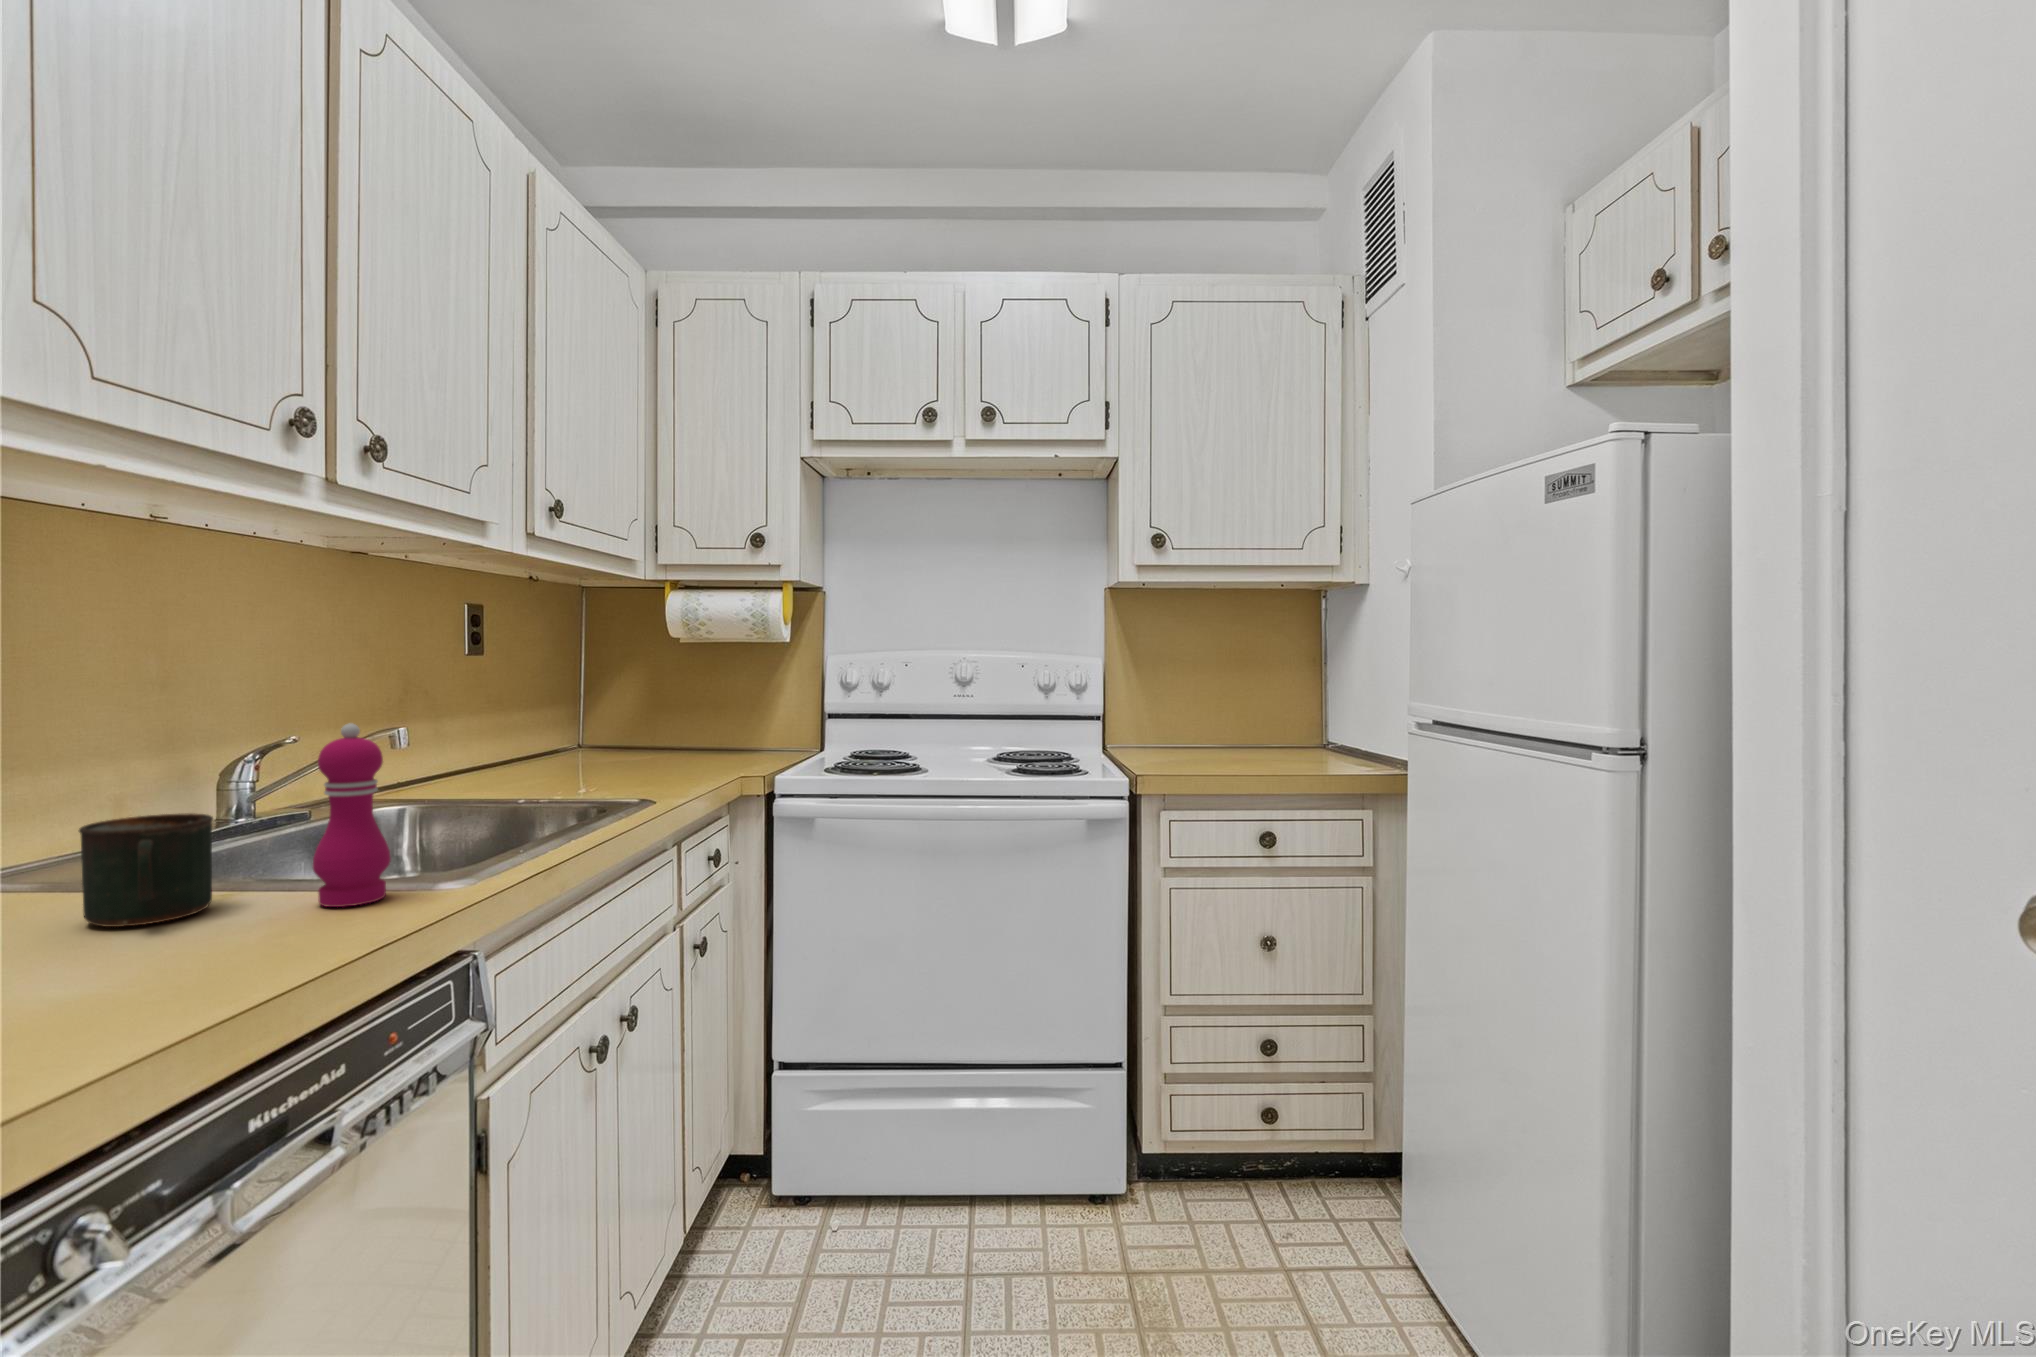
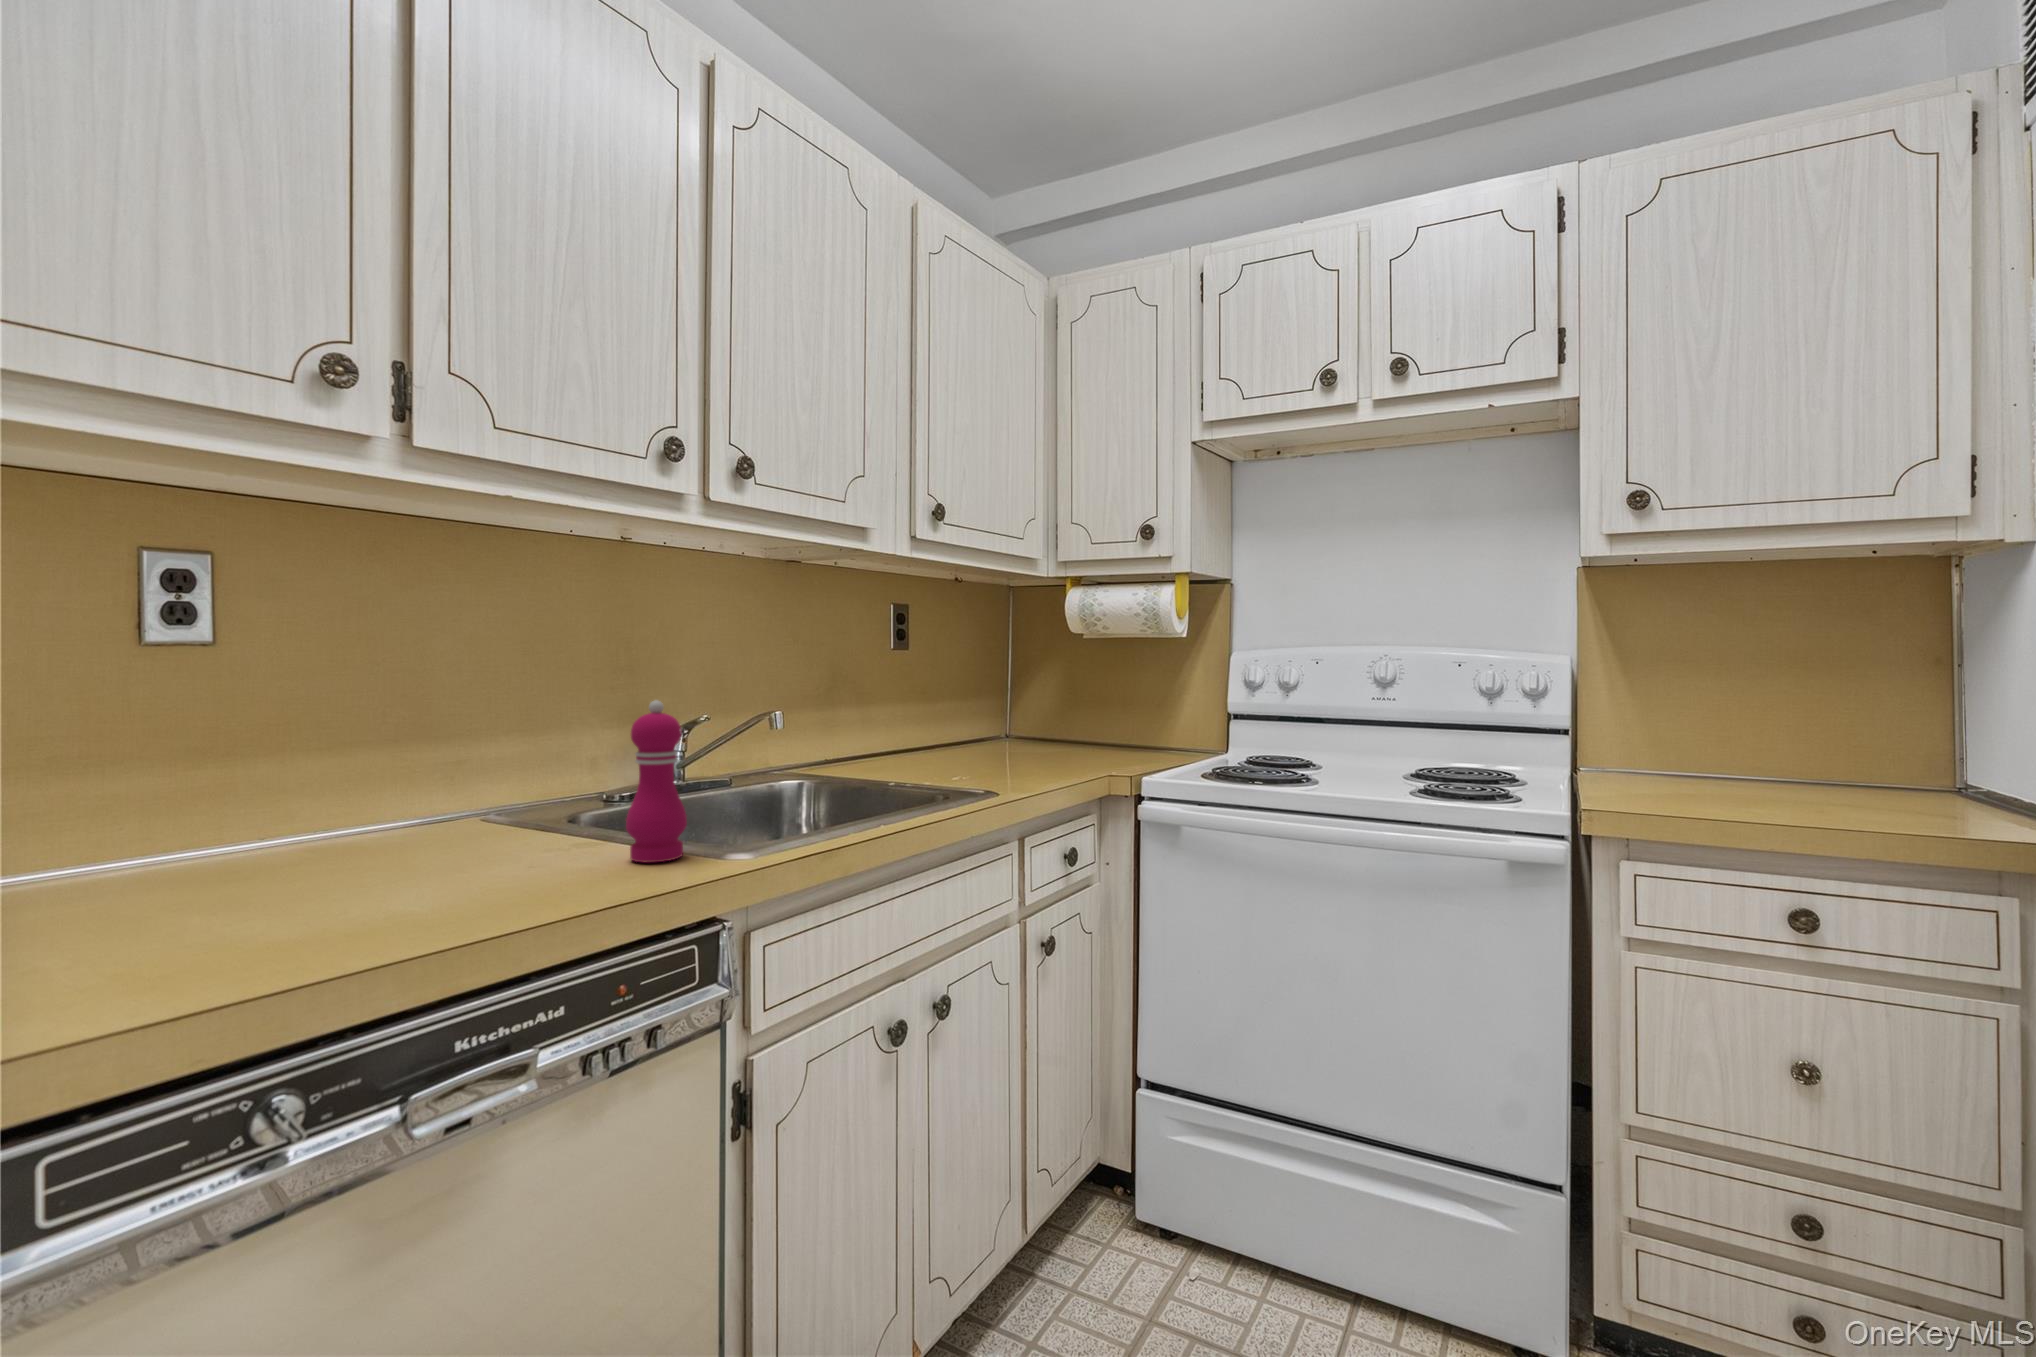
mug: present [79,813,213,927] -> none [482,771,574,858]

